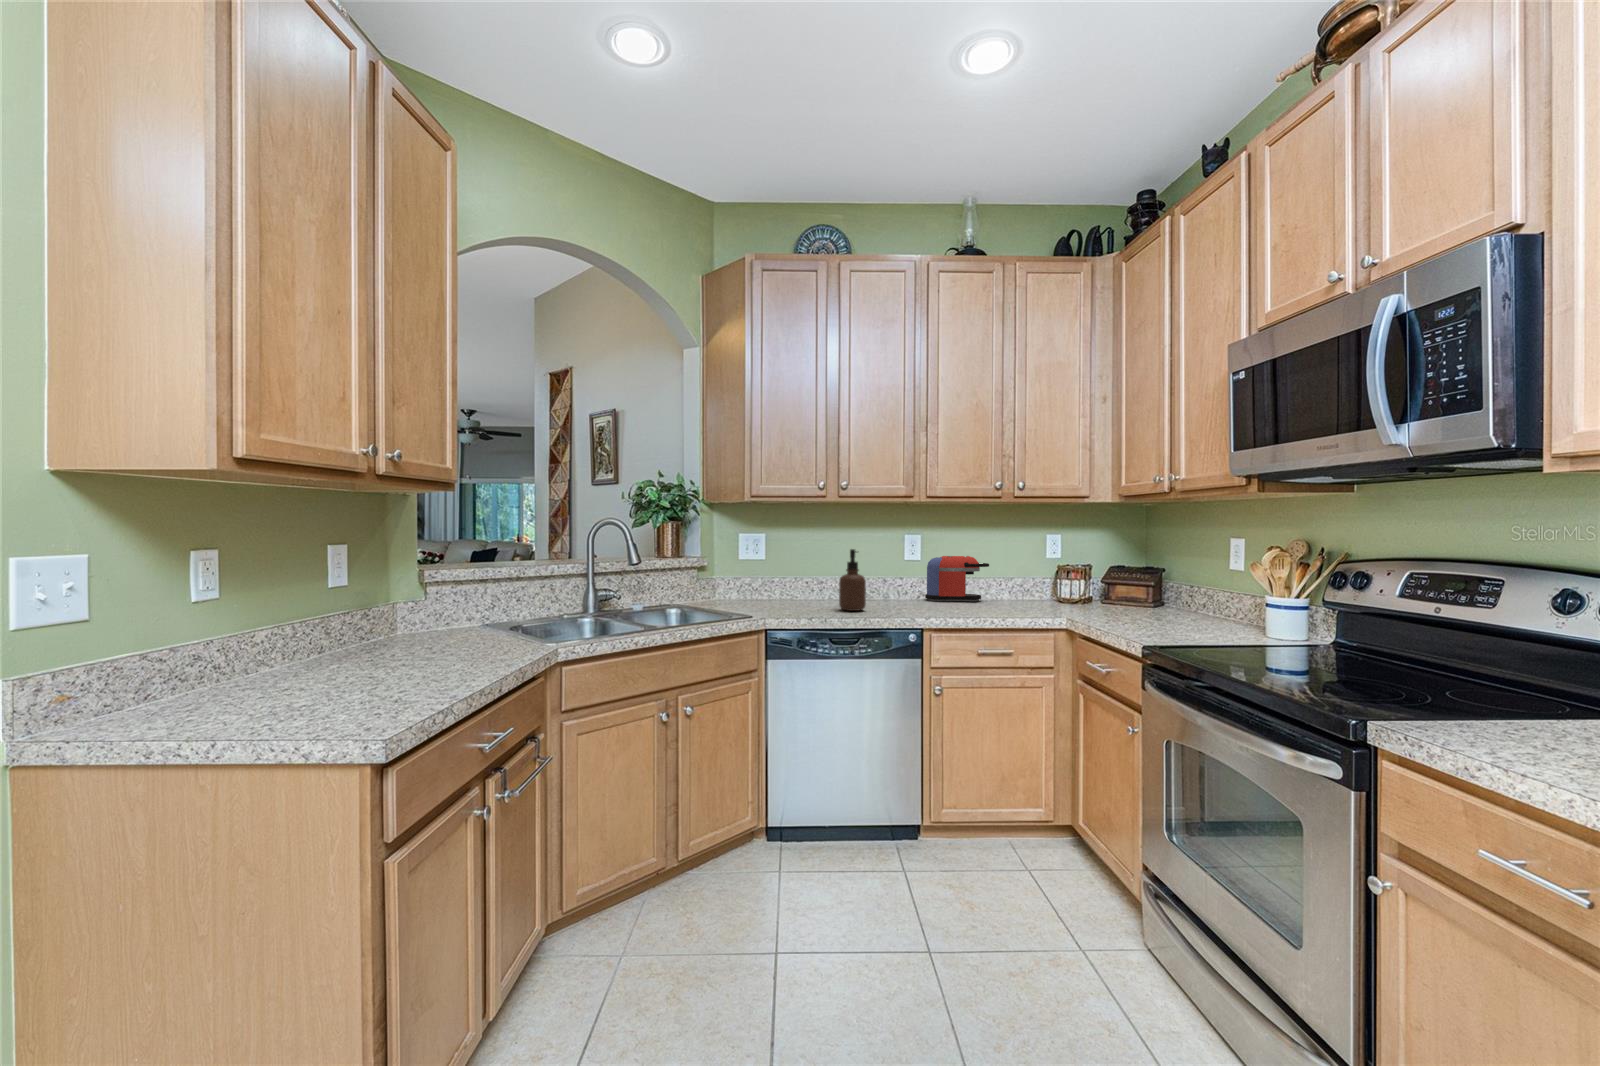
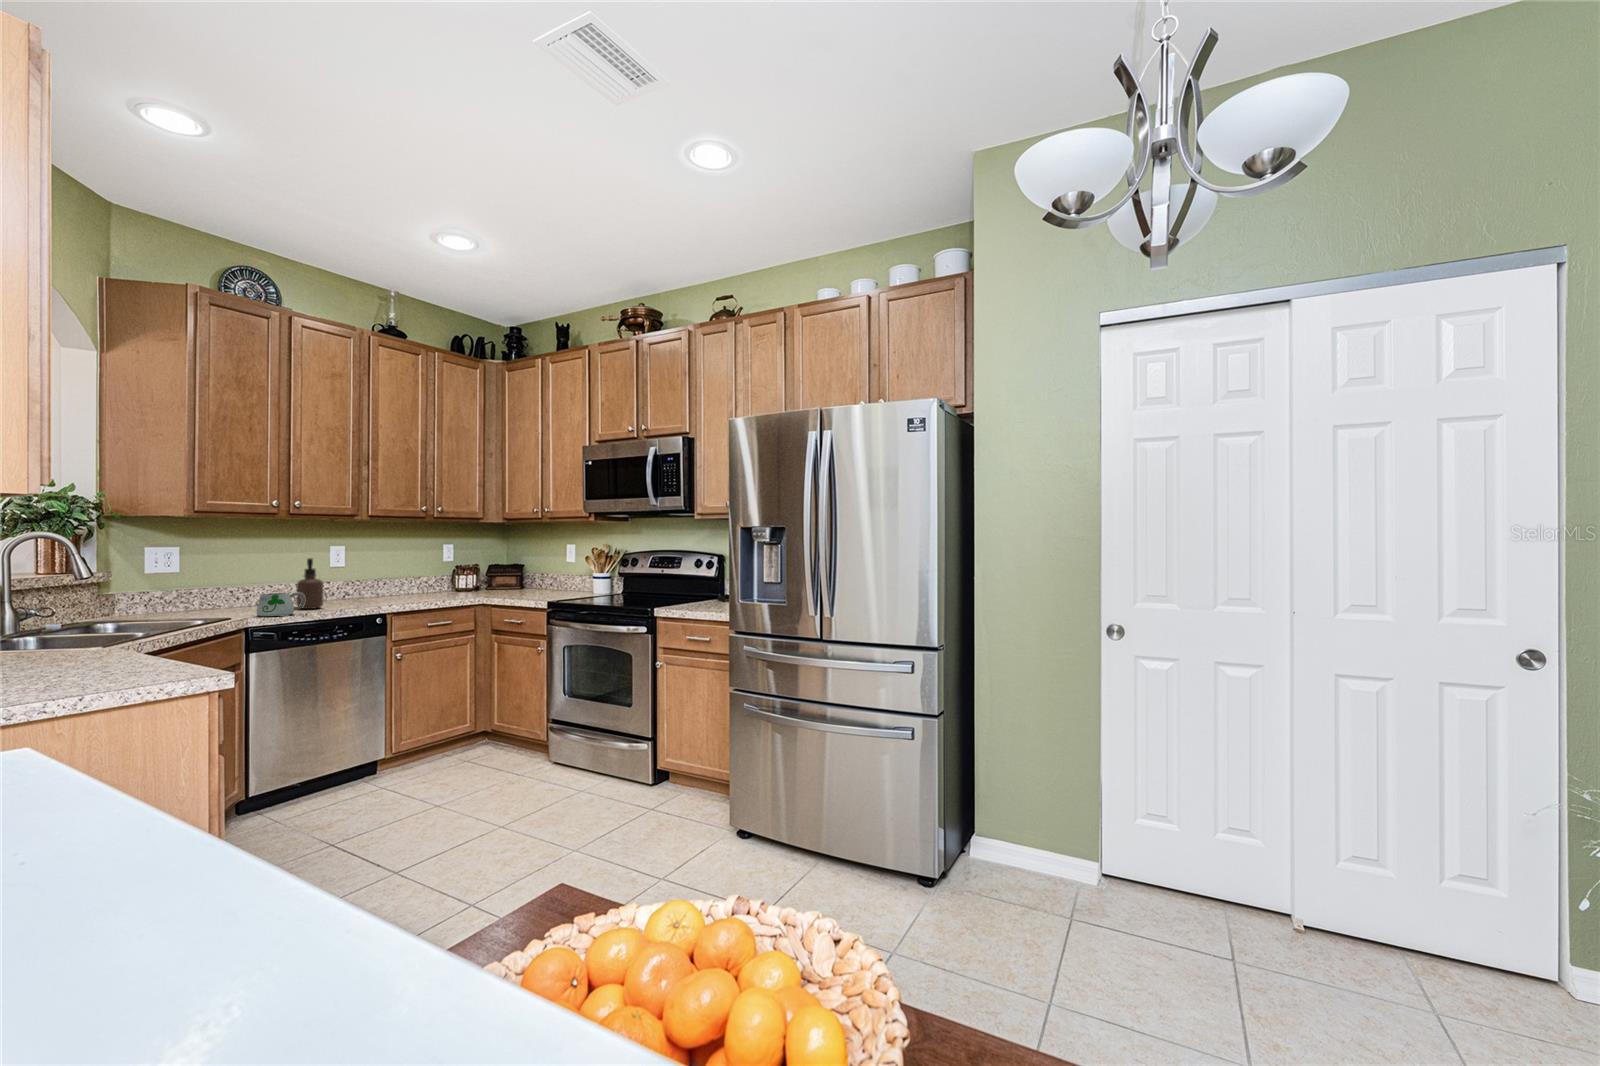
coffee maker: present [925,556,989,601] -> none [349,561,404,598]
mug: none [784,589,827,618] -> present [257,593,305,616]

